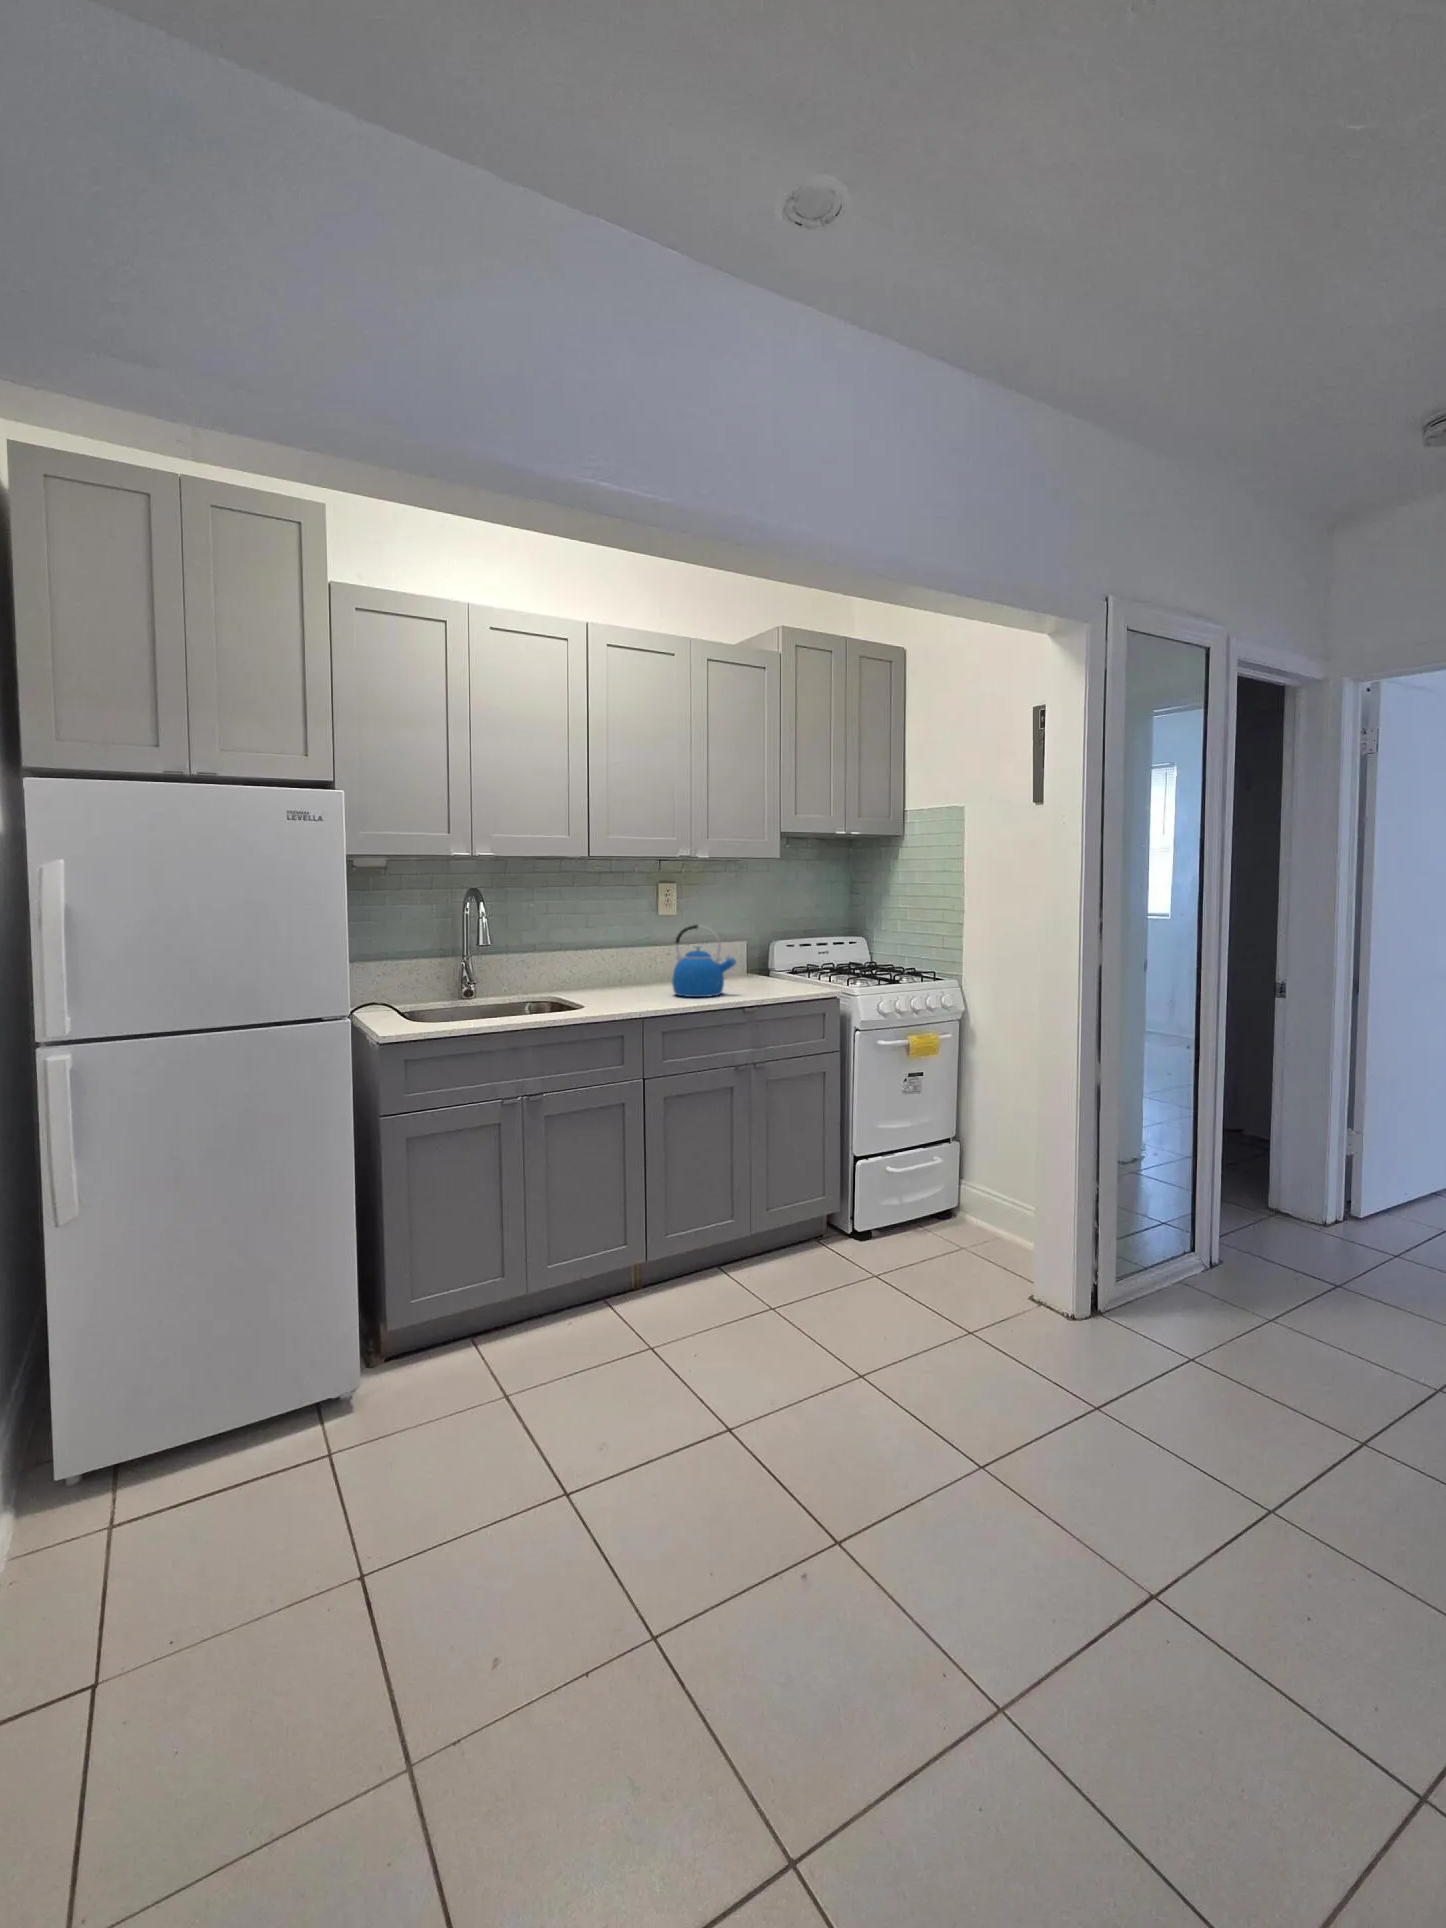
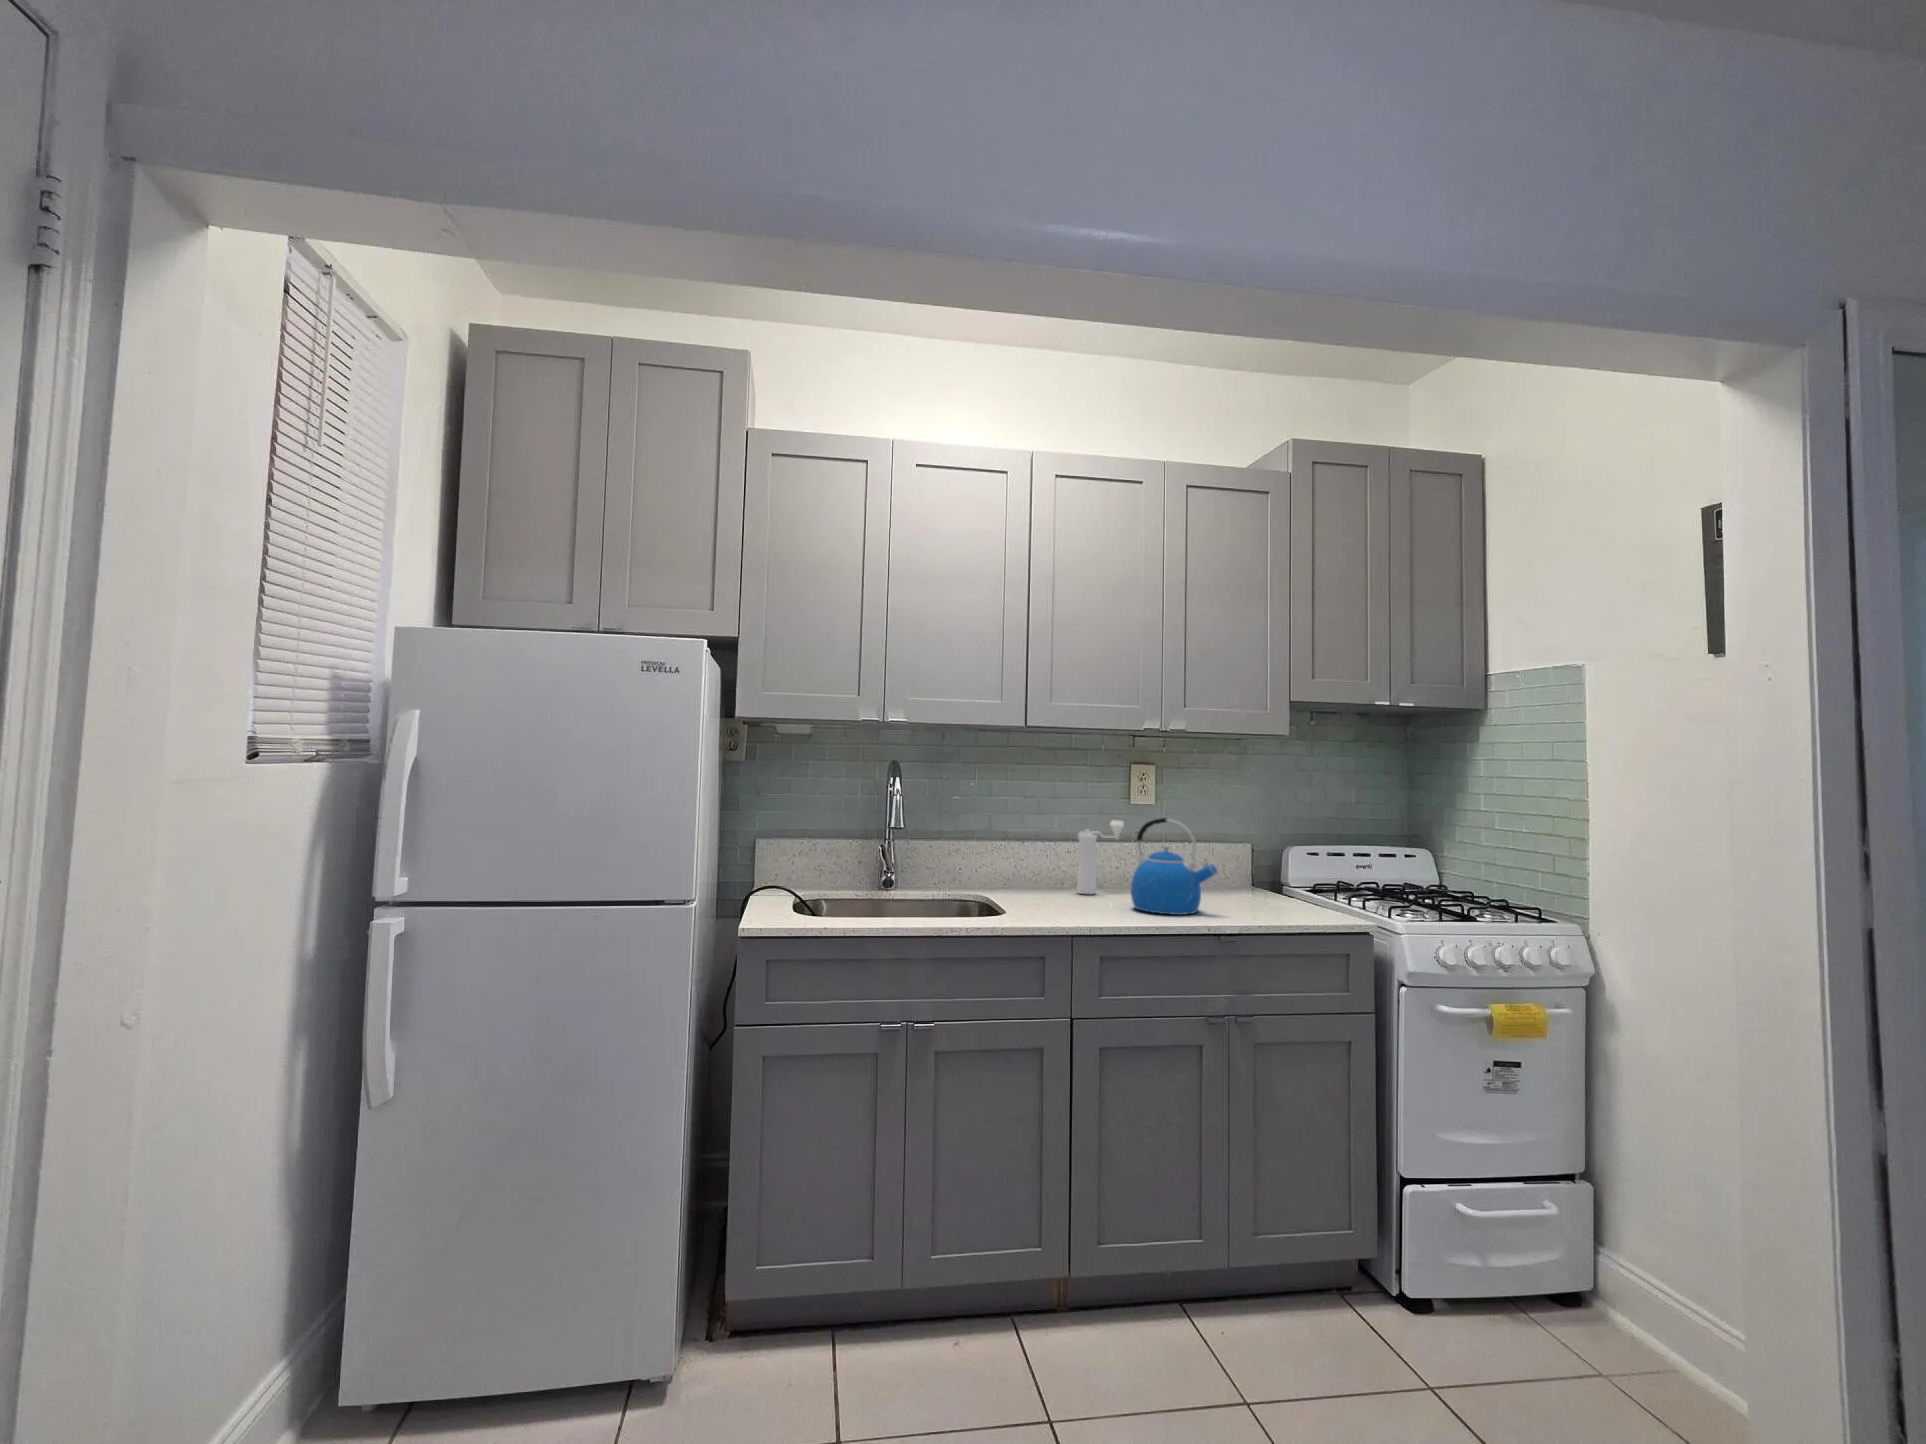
pepper mill: none [622,929,657,989] -> present [1077,821,1124,894]

